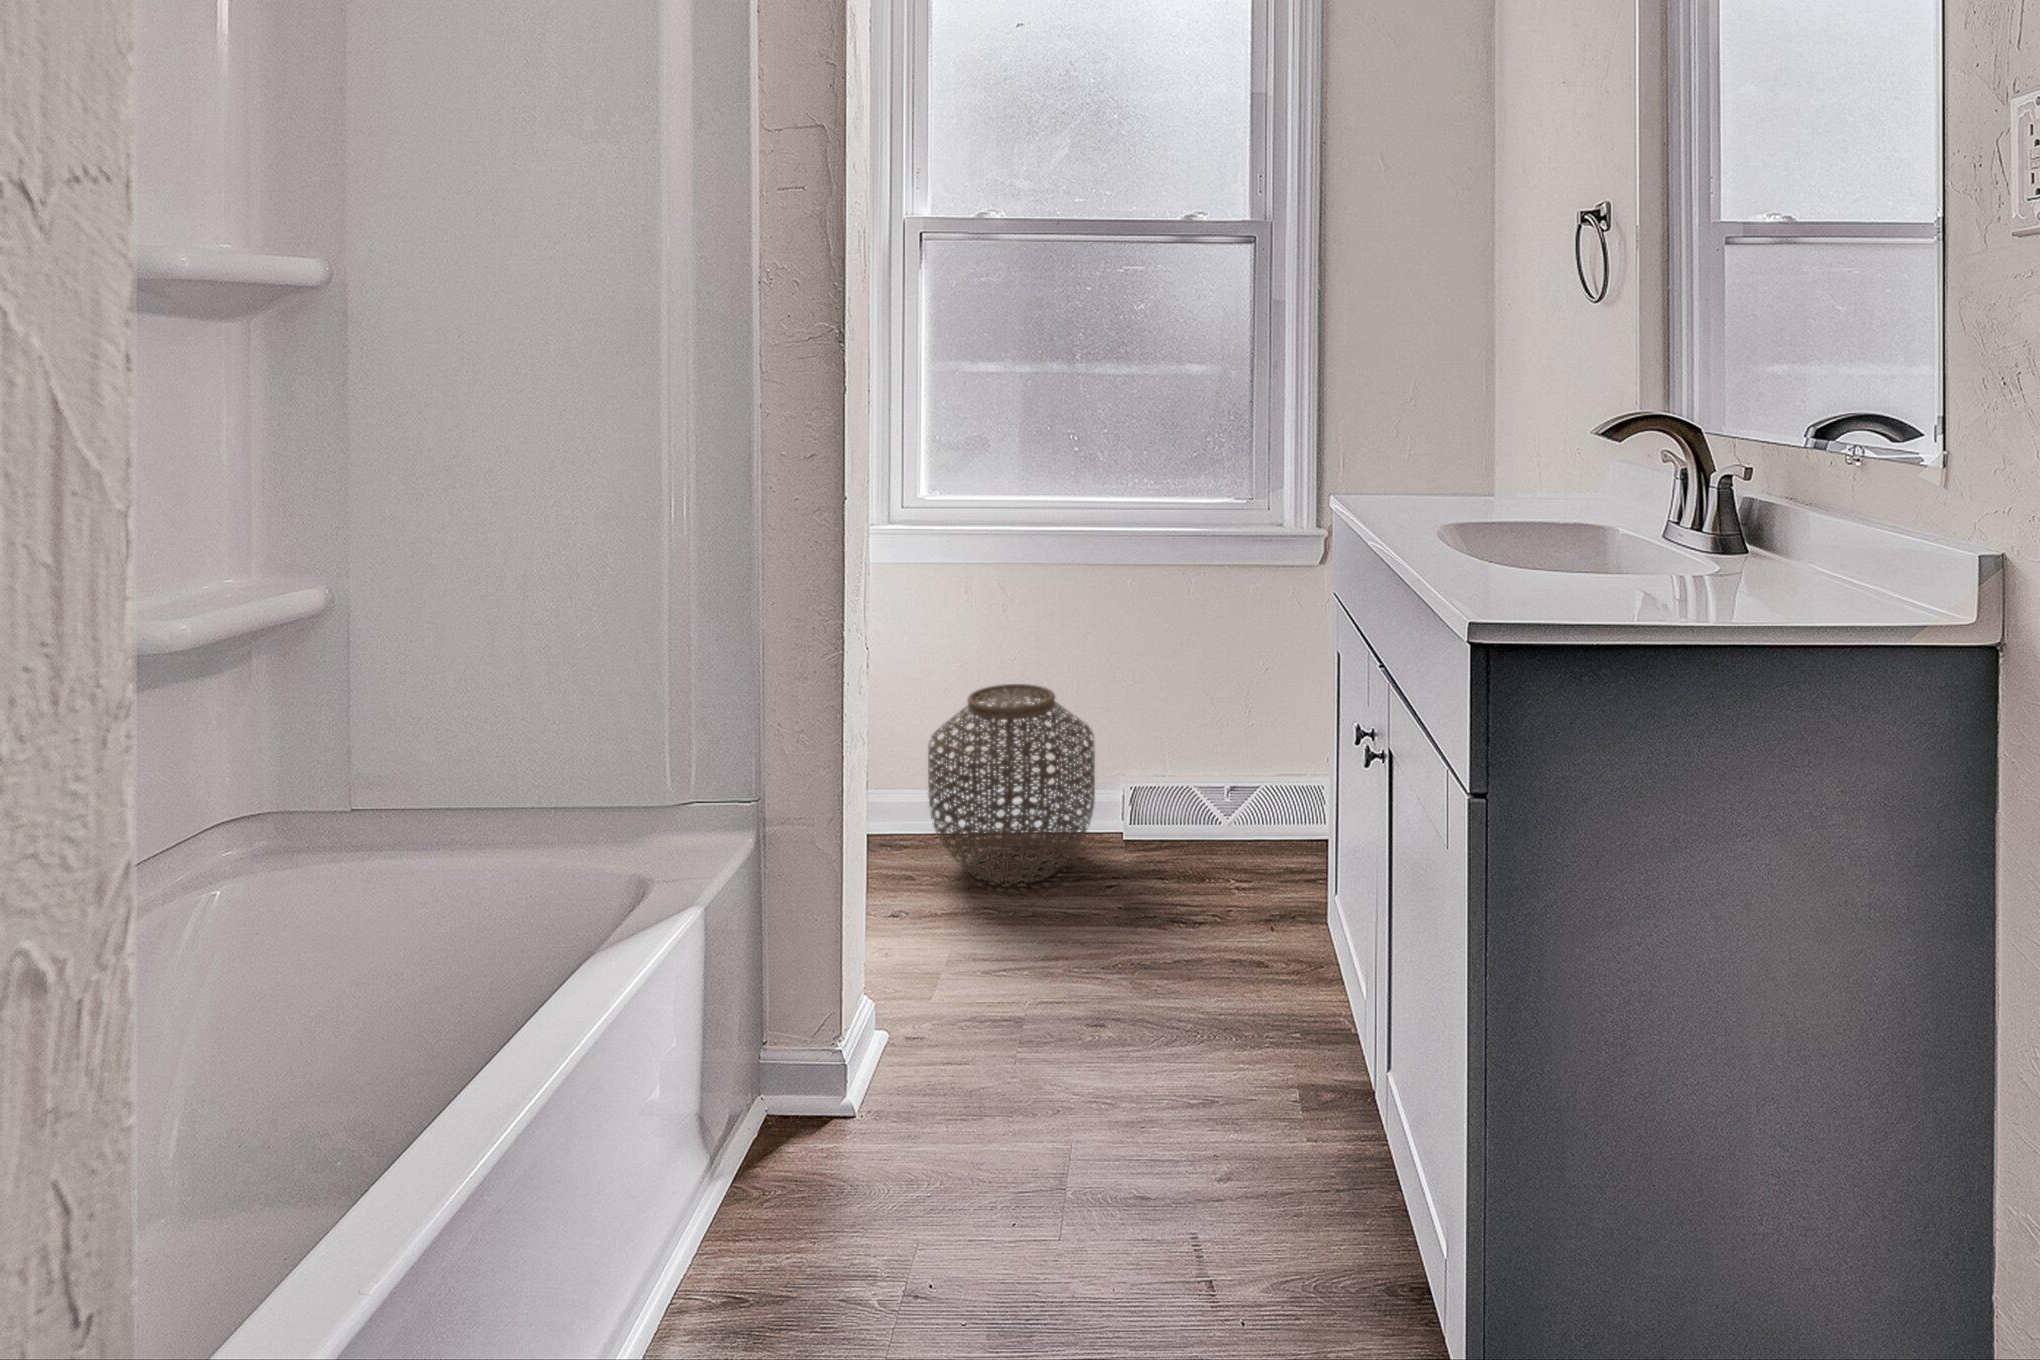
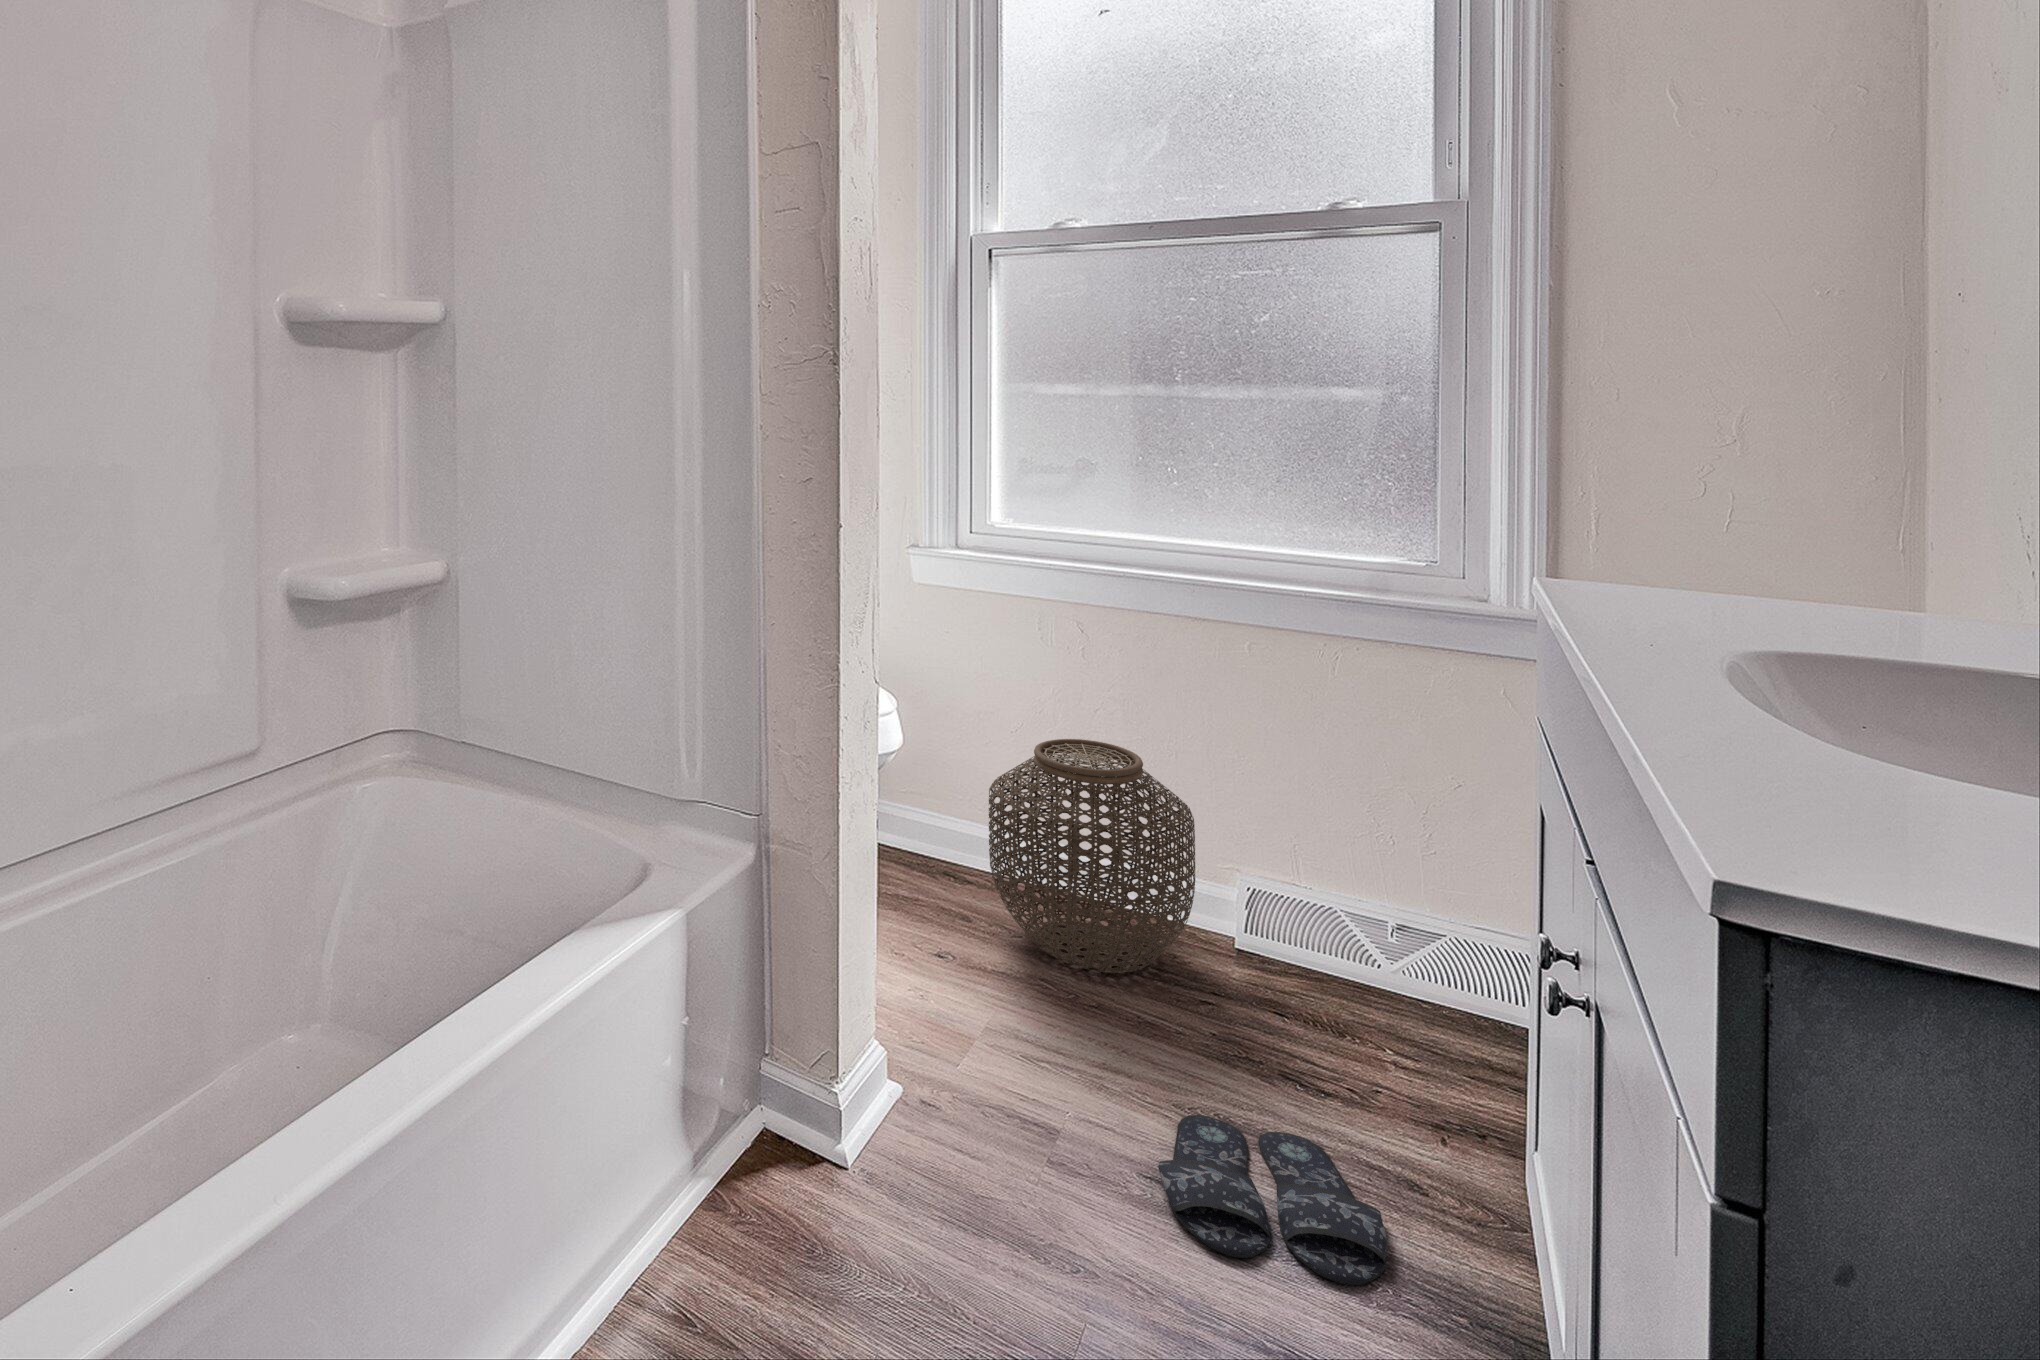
slippers: none [1103,961,1261,1064] -> present [1158,1115,1387,1285]

